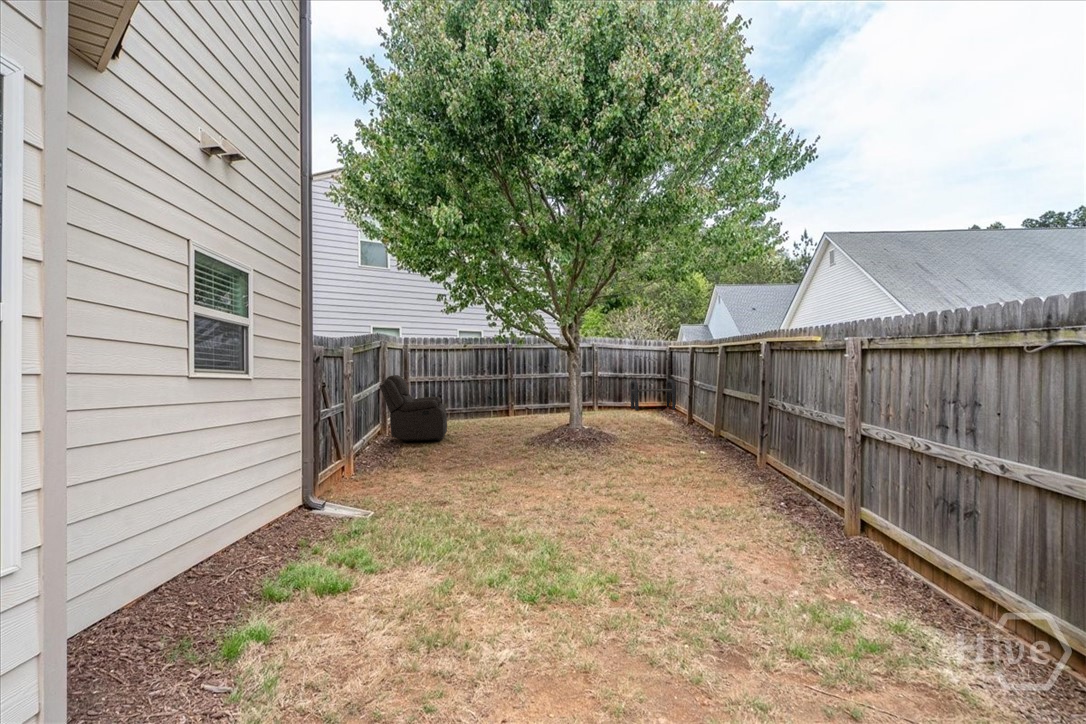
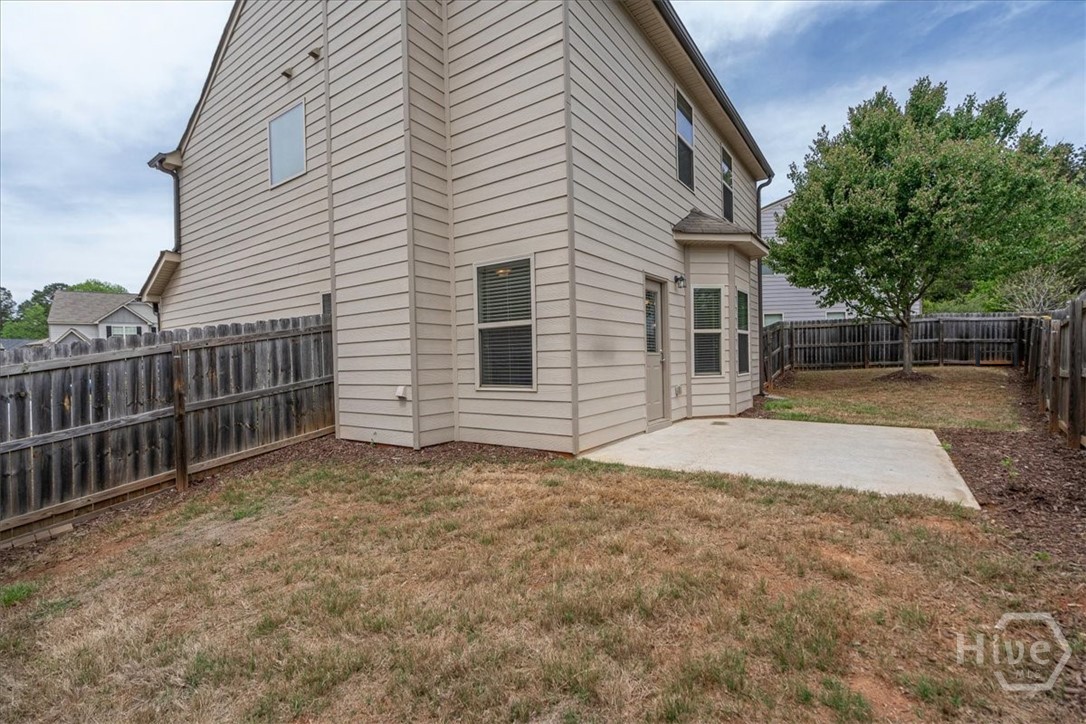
chair: present [380,375,447,442] -> none [779,344,818,379]

